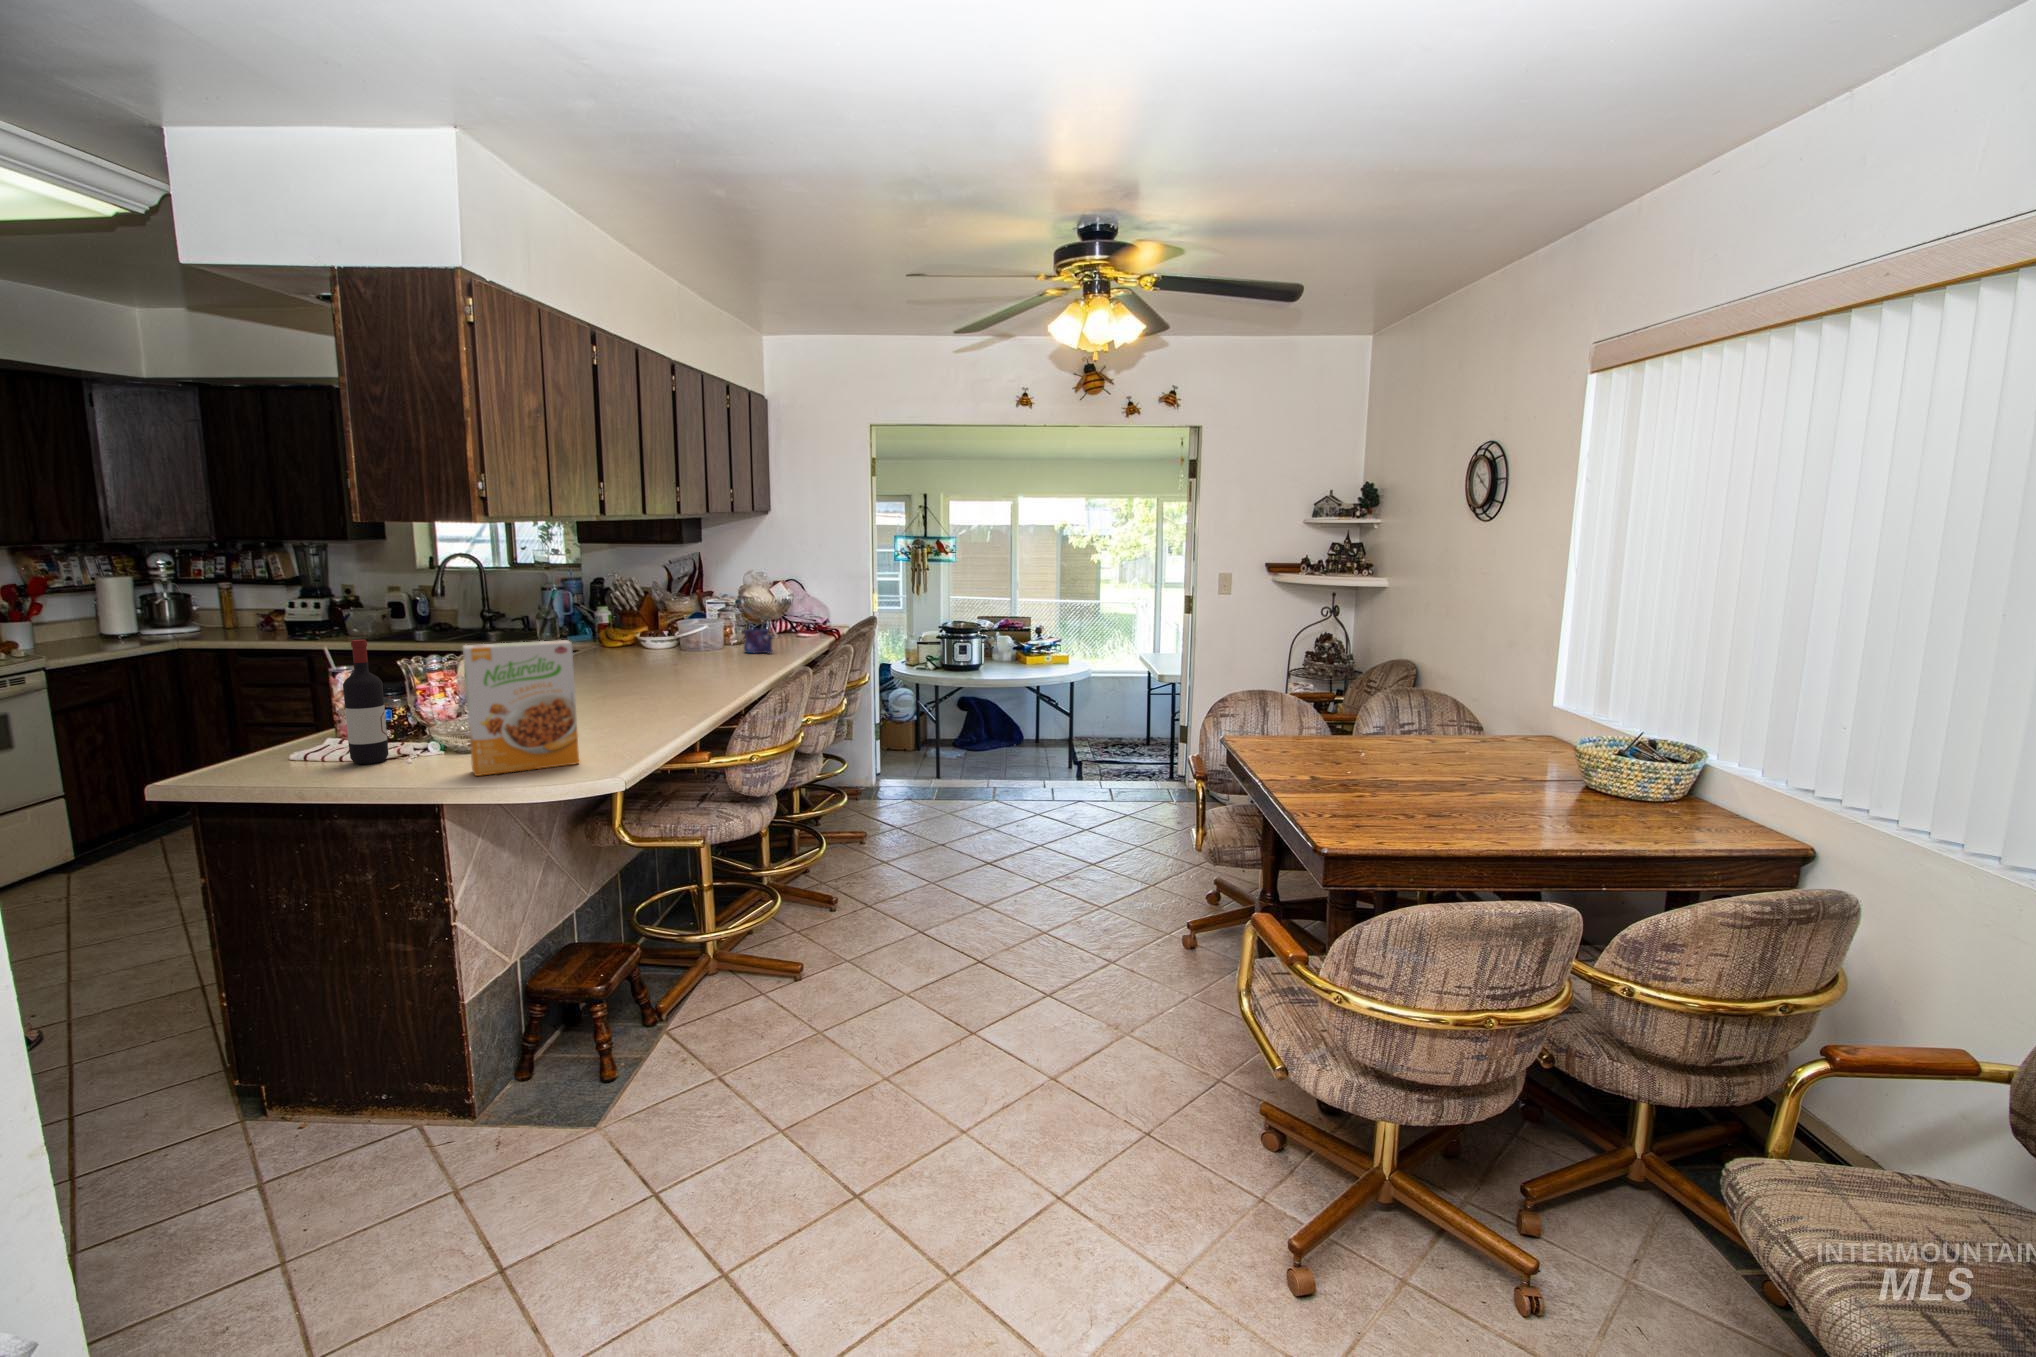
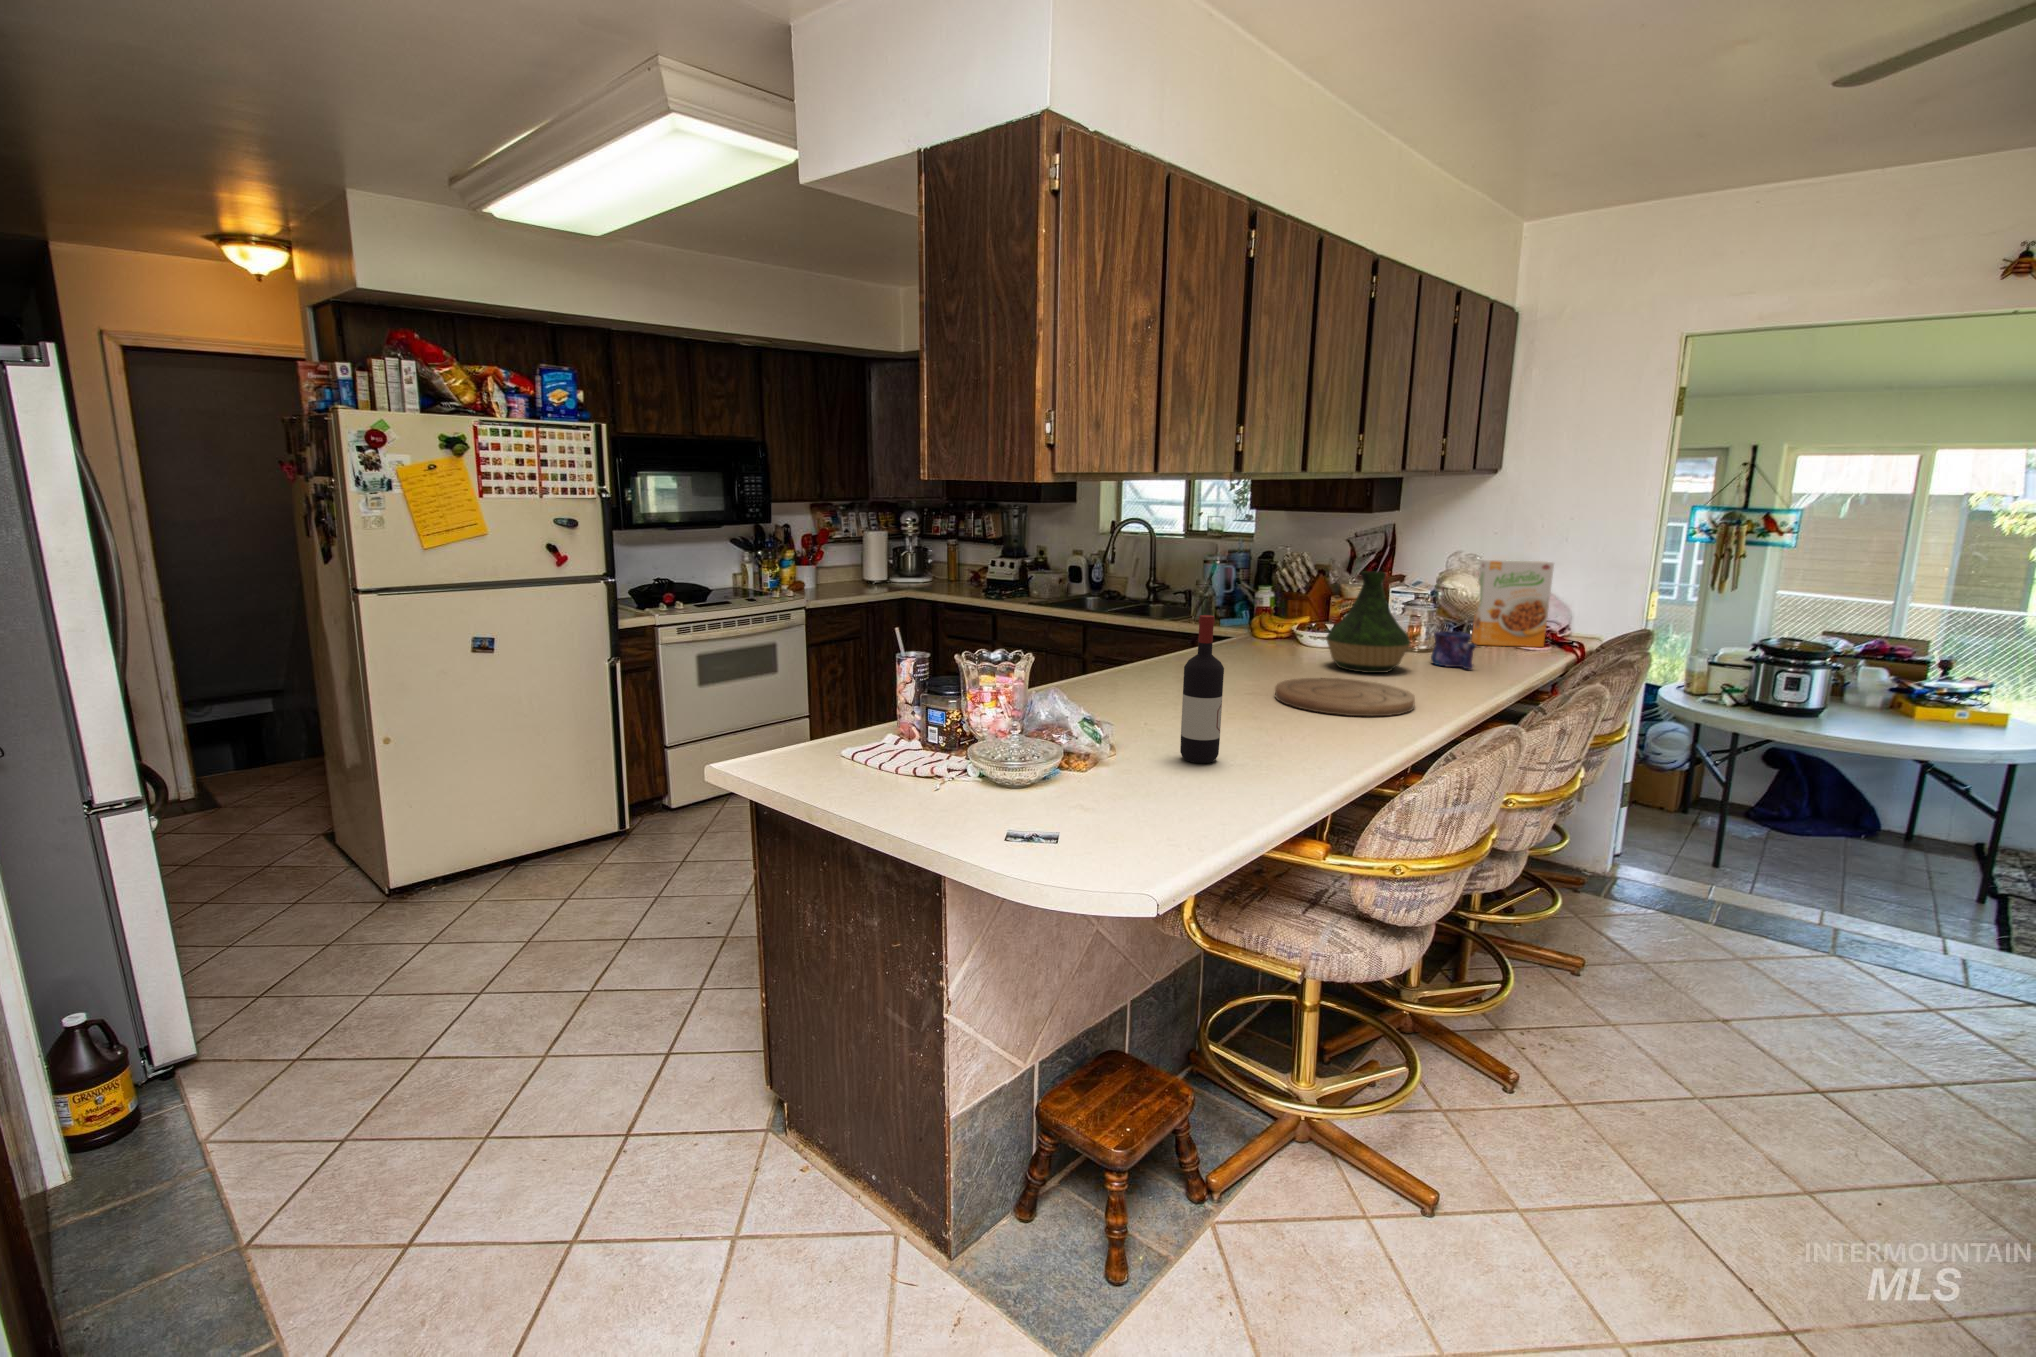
vase: none [667,588,729,662] -> present [1326,571,1410,673]
wine bottle: present [343,639,388,764] -> present [1180,615,1224,763]
cereal box: present [463,640,579,776] -> present [1471,560,1554,647]
cutting board: none [641,665,740,687] -> present [1275,678,1415,716]

